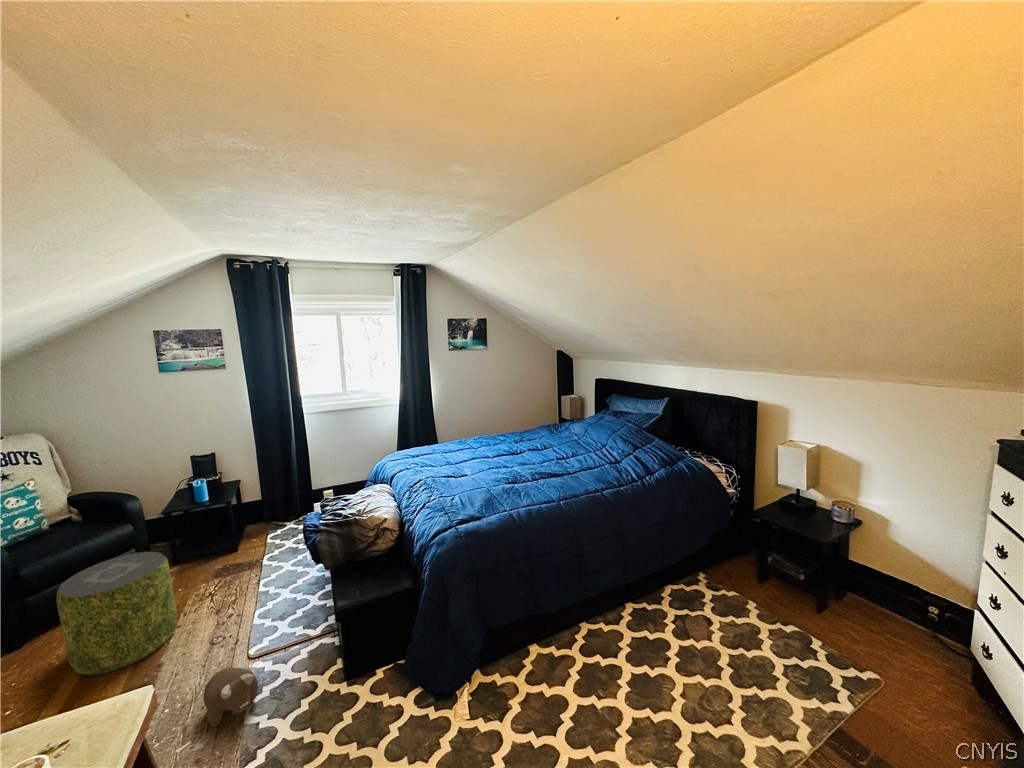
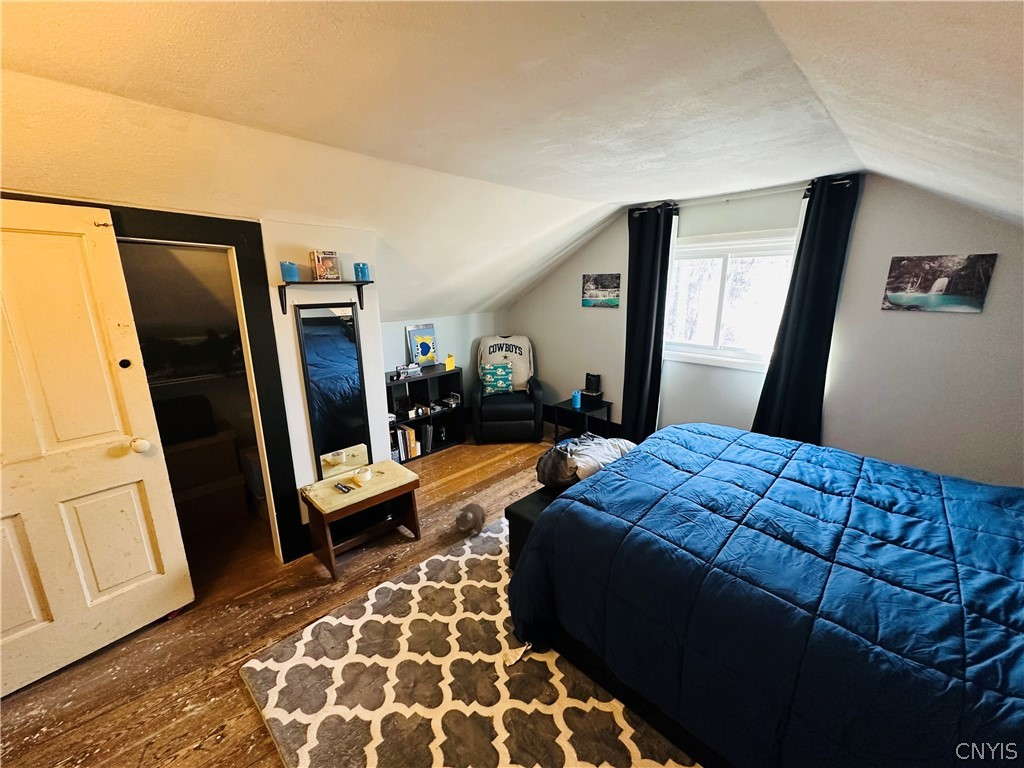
pouf: present [56,551,177,675] -> none [471,417,520,478]

